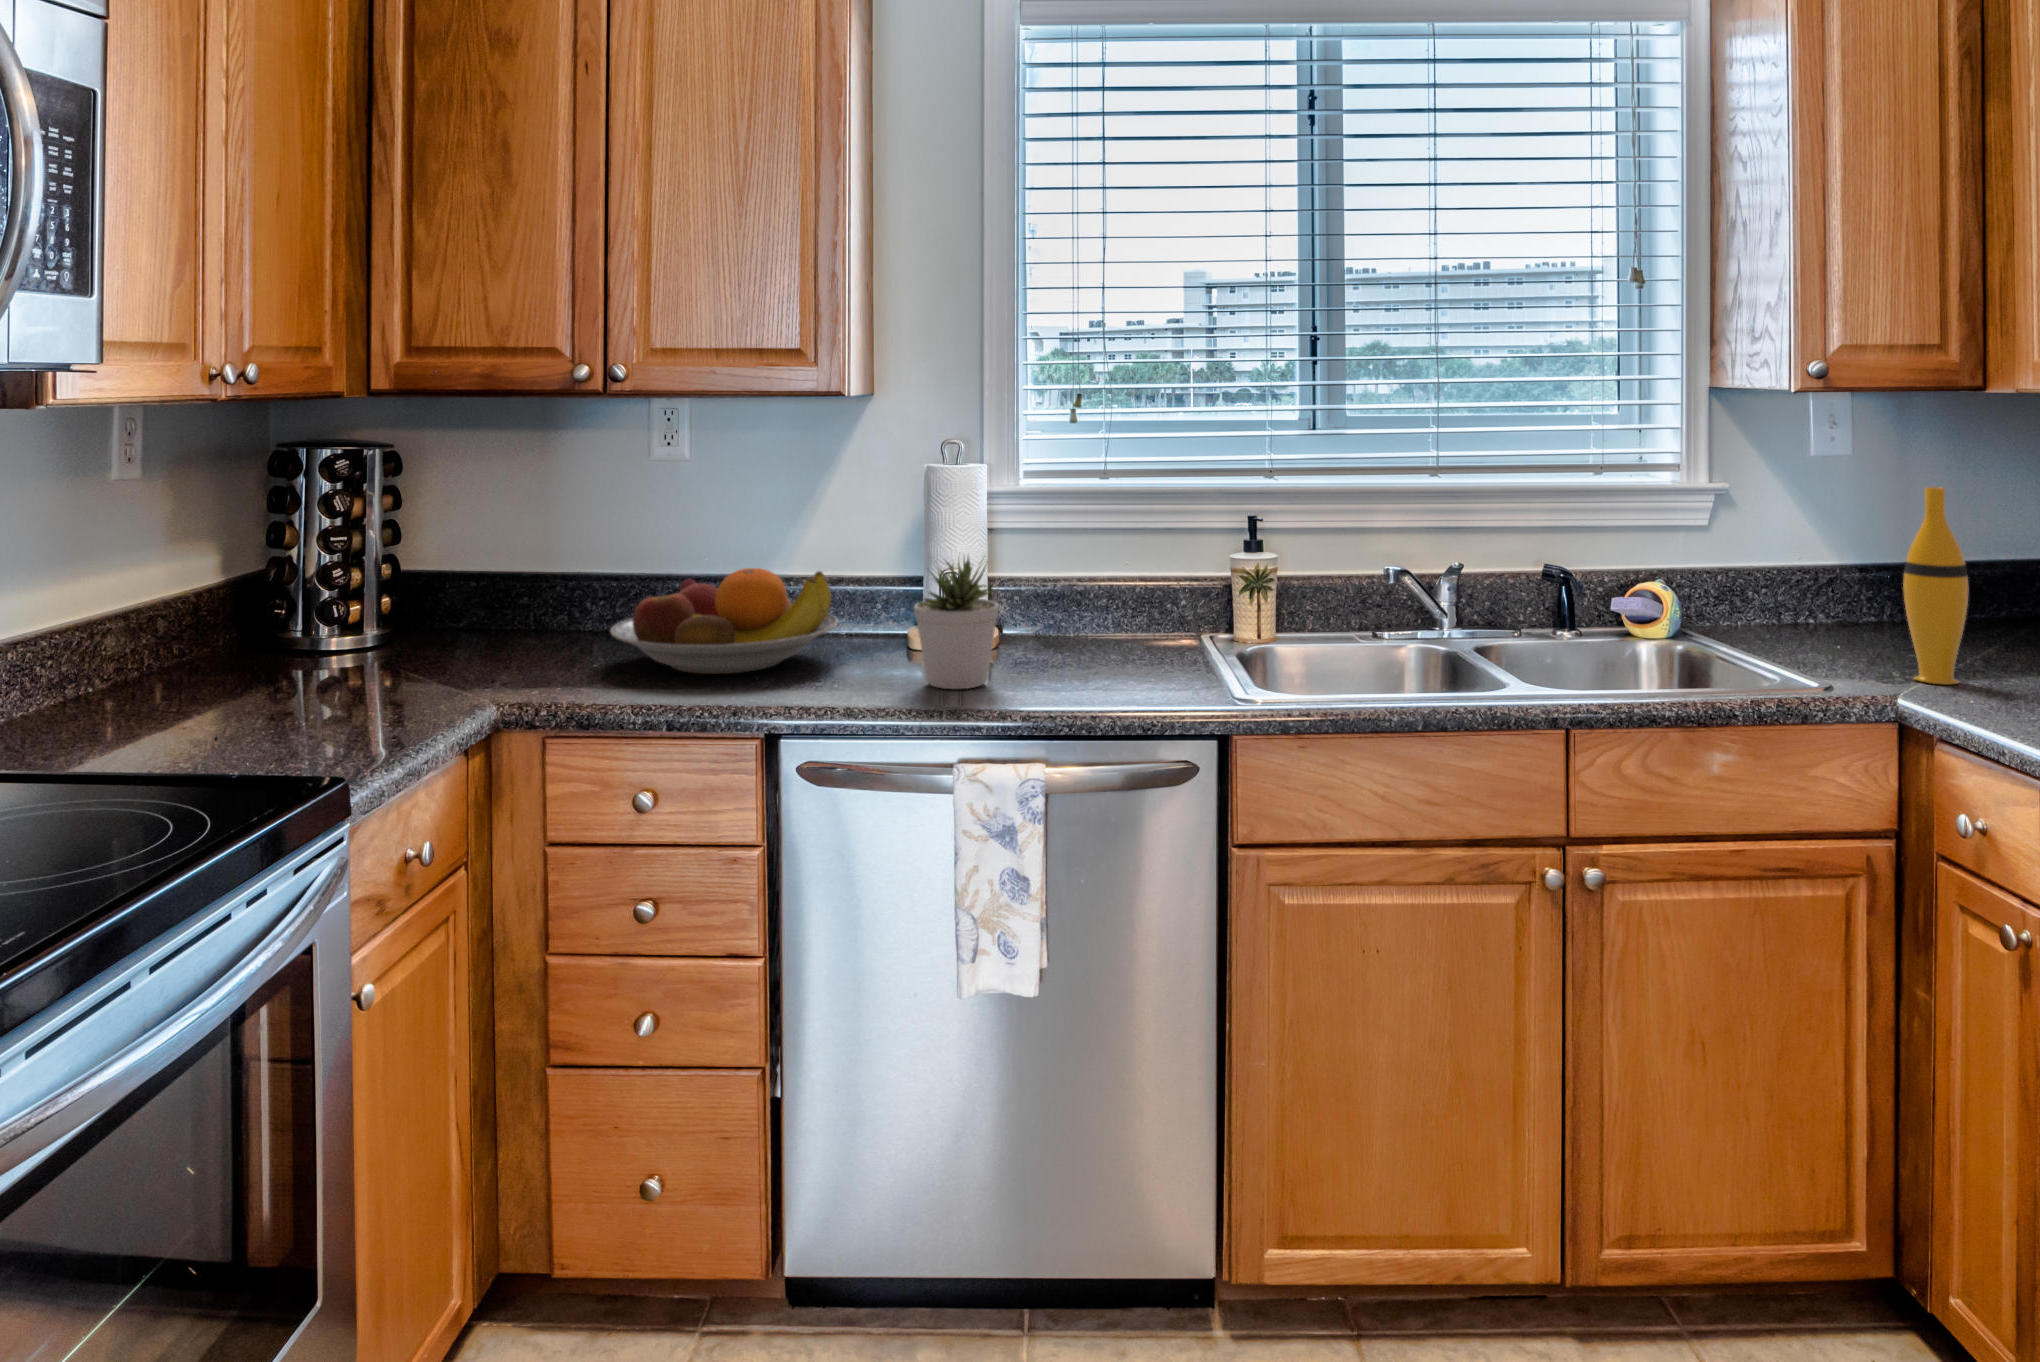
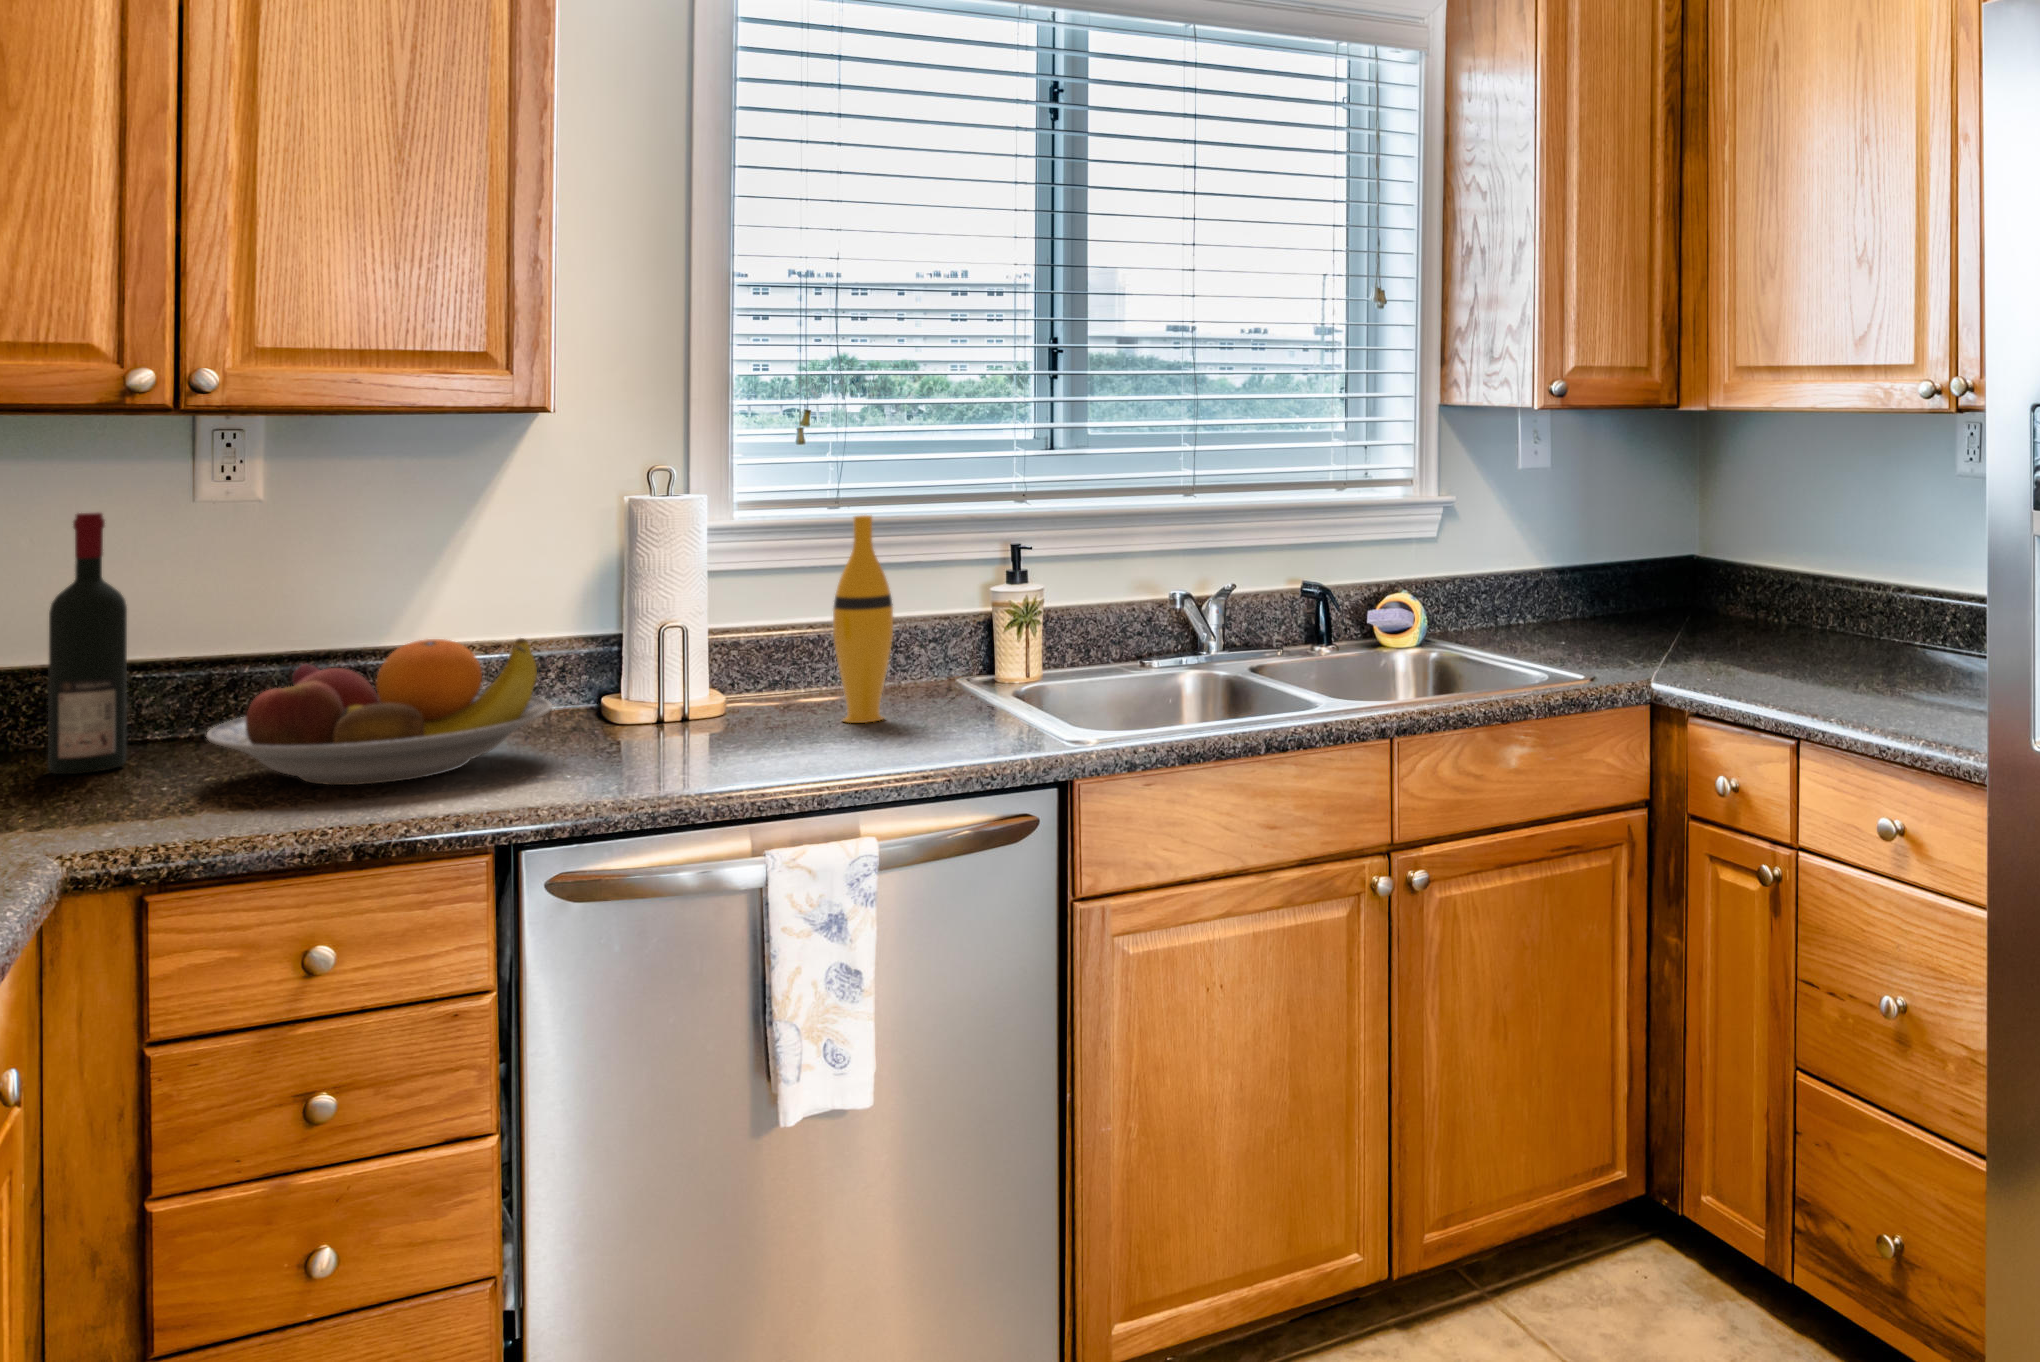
wine bottle: none [551,462,596,642] -> present [48,512,127,774]
vase: present [1903,487,1969,685] -> present [833,515,893,723]
potted plant: present [914,556,999,689] -> none [684,595,797,764]

